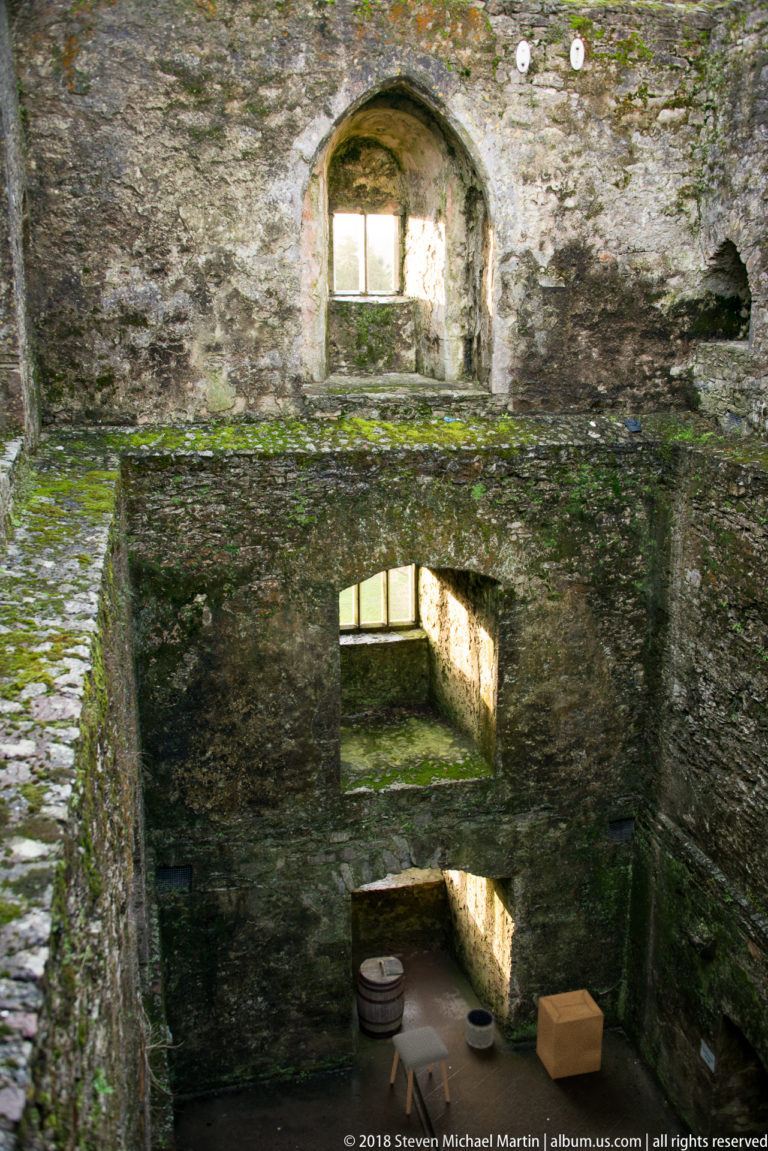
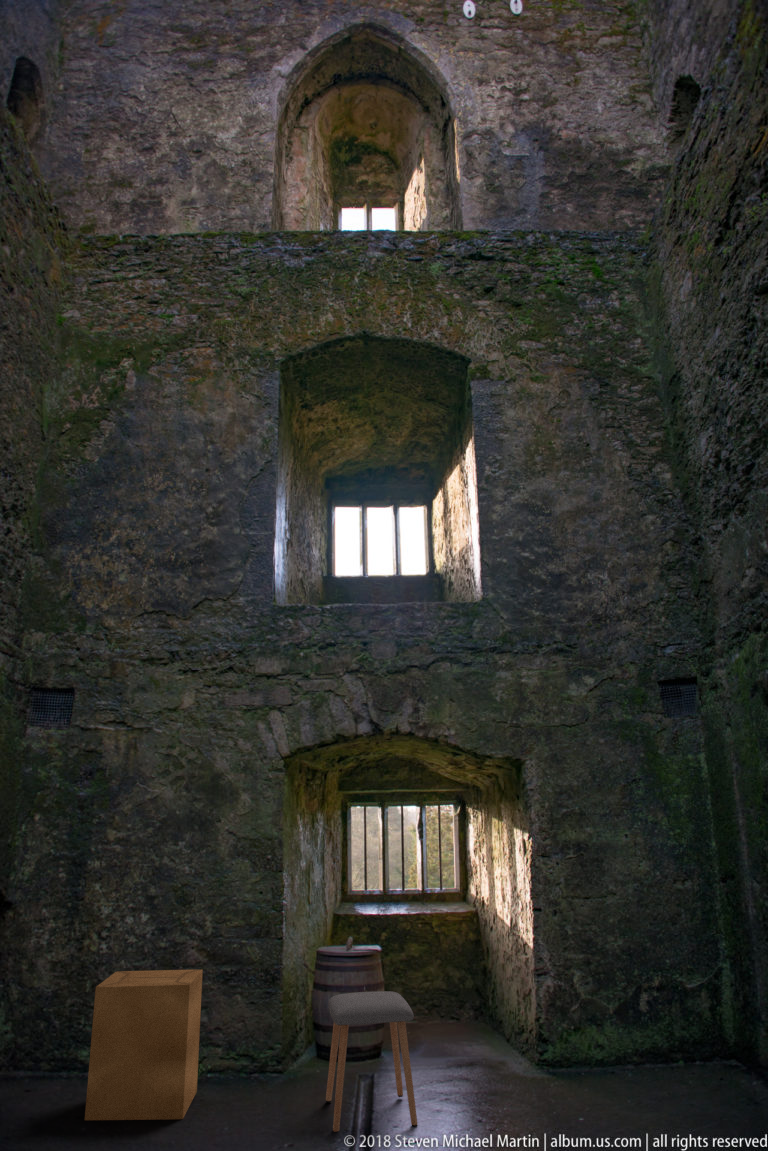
cardboard box: present [537,990,604,1079] -> present [85,969,203,1120]
planter: present [466,1009,494,1048] -> none [475,1025,523,1087]

